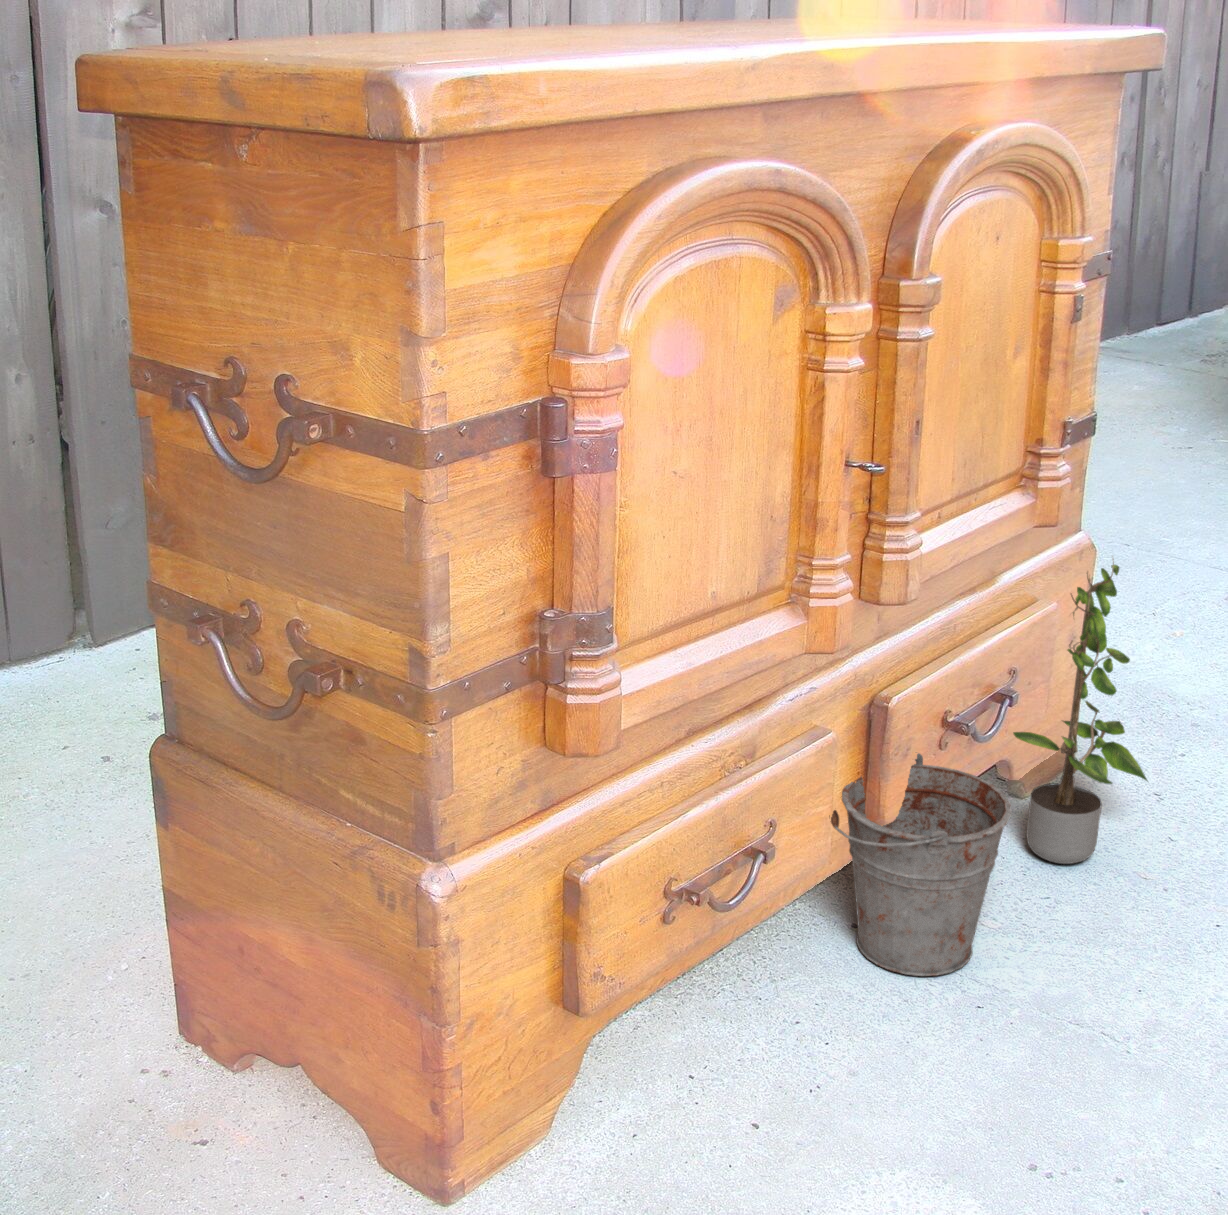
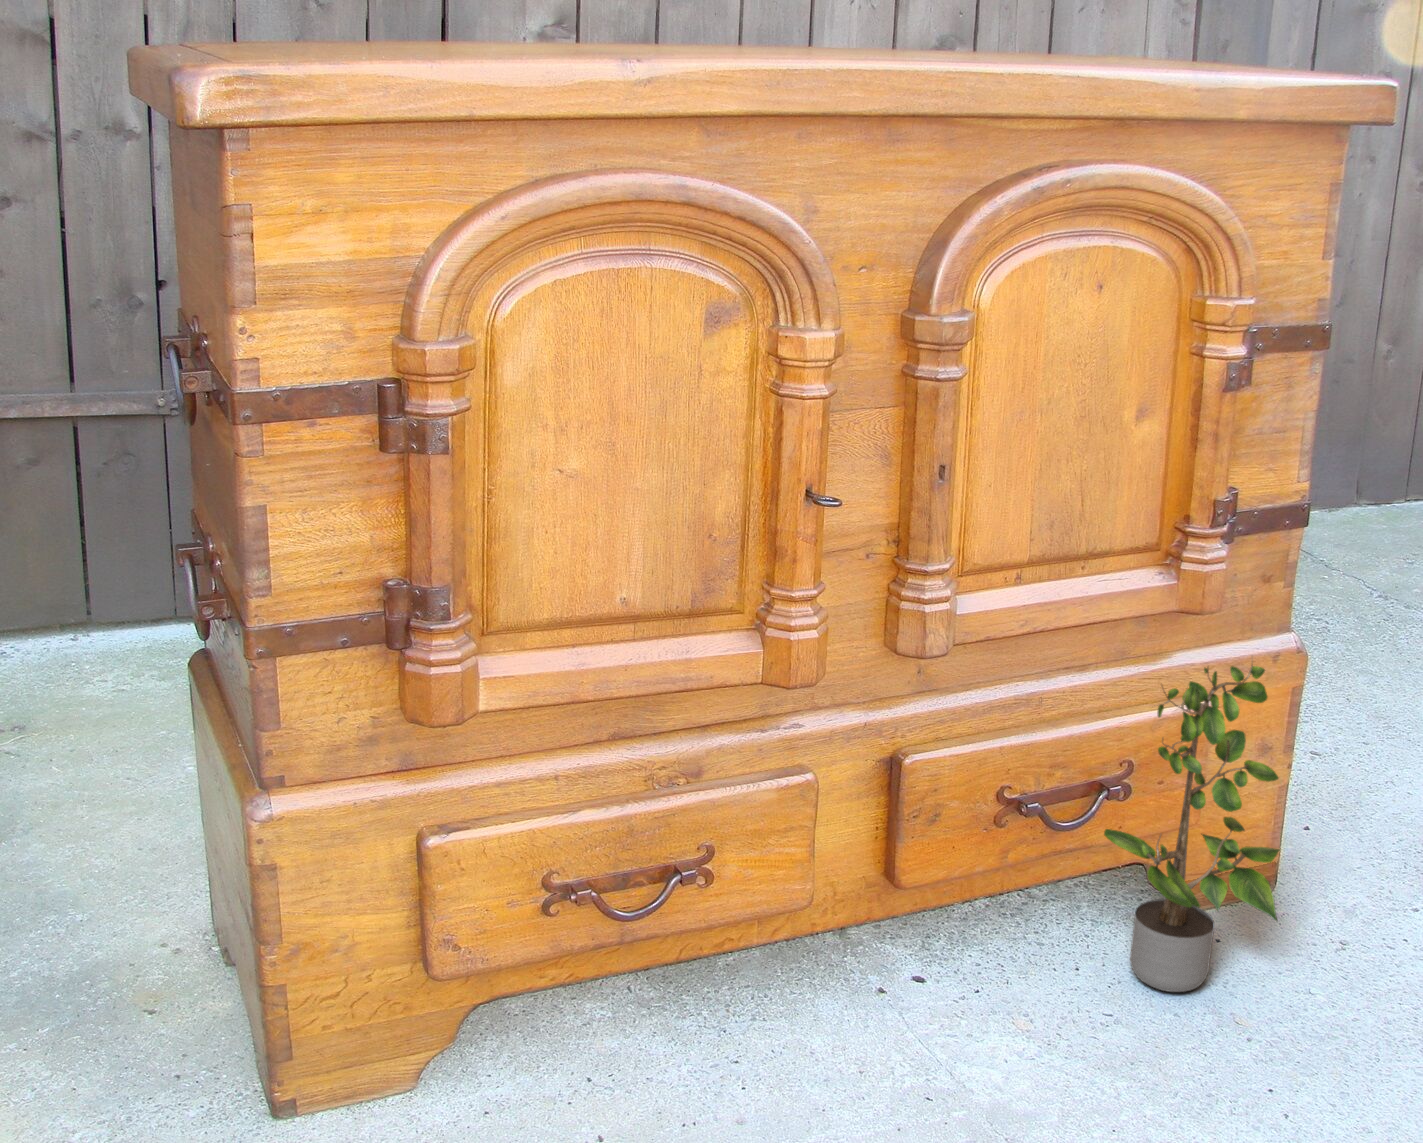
bucket: present [831,753,1012,976] -> none [829,822,1021,1059]

